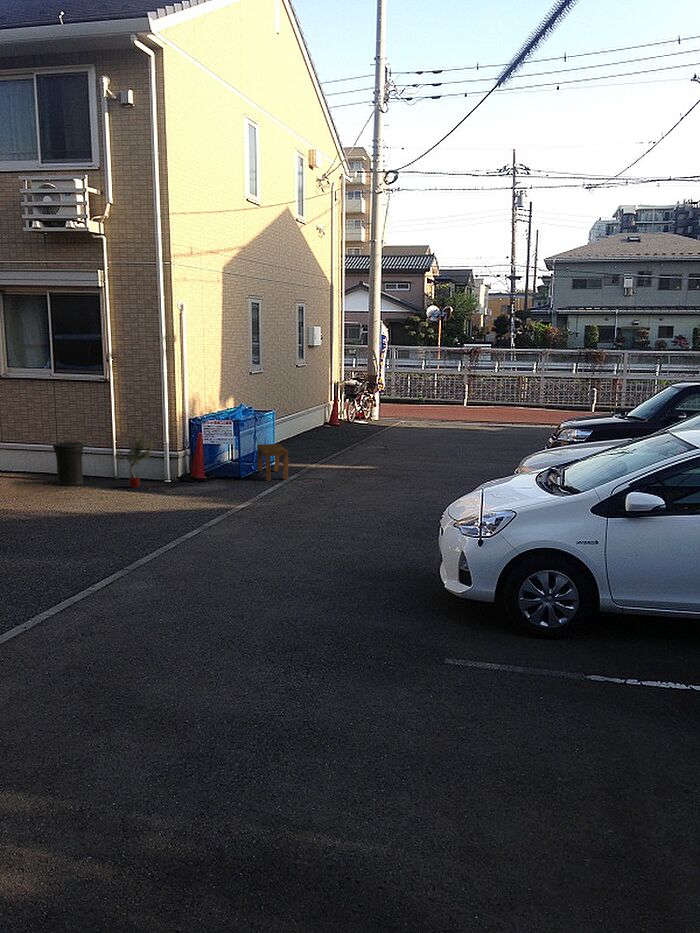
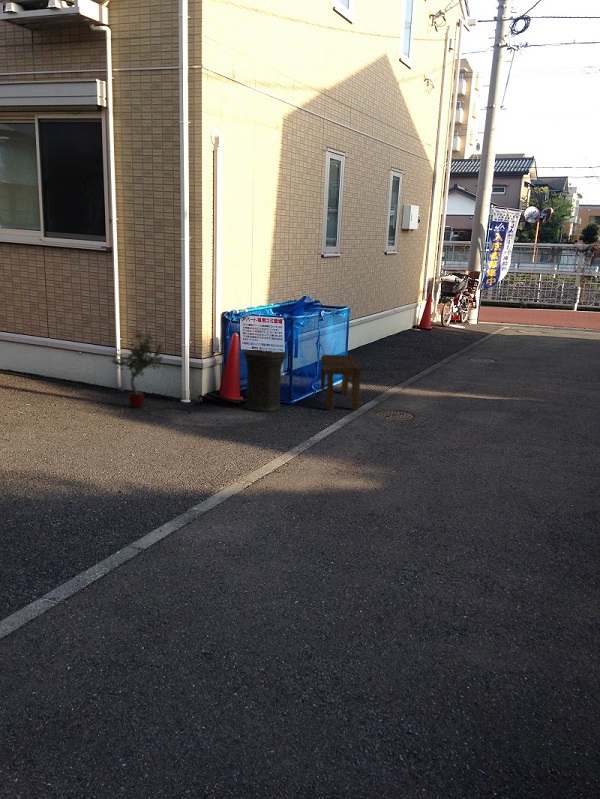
trash can: present [53,441,84,486] -> present [244,348,286,412]

